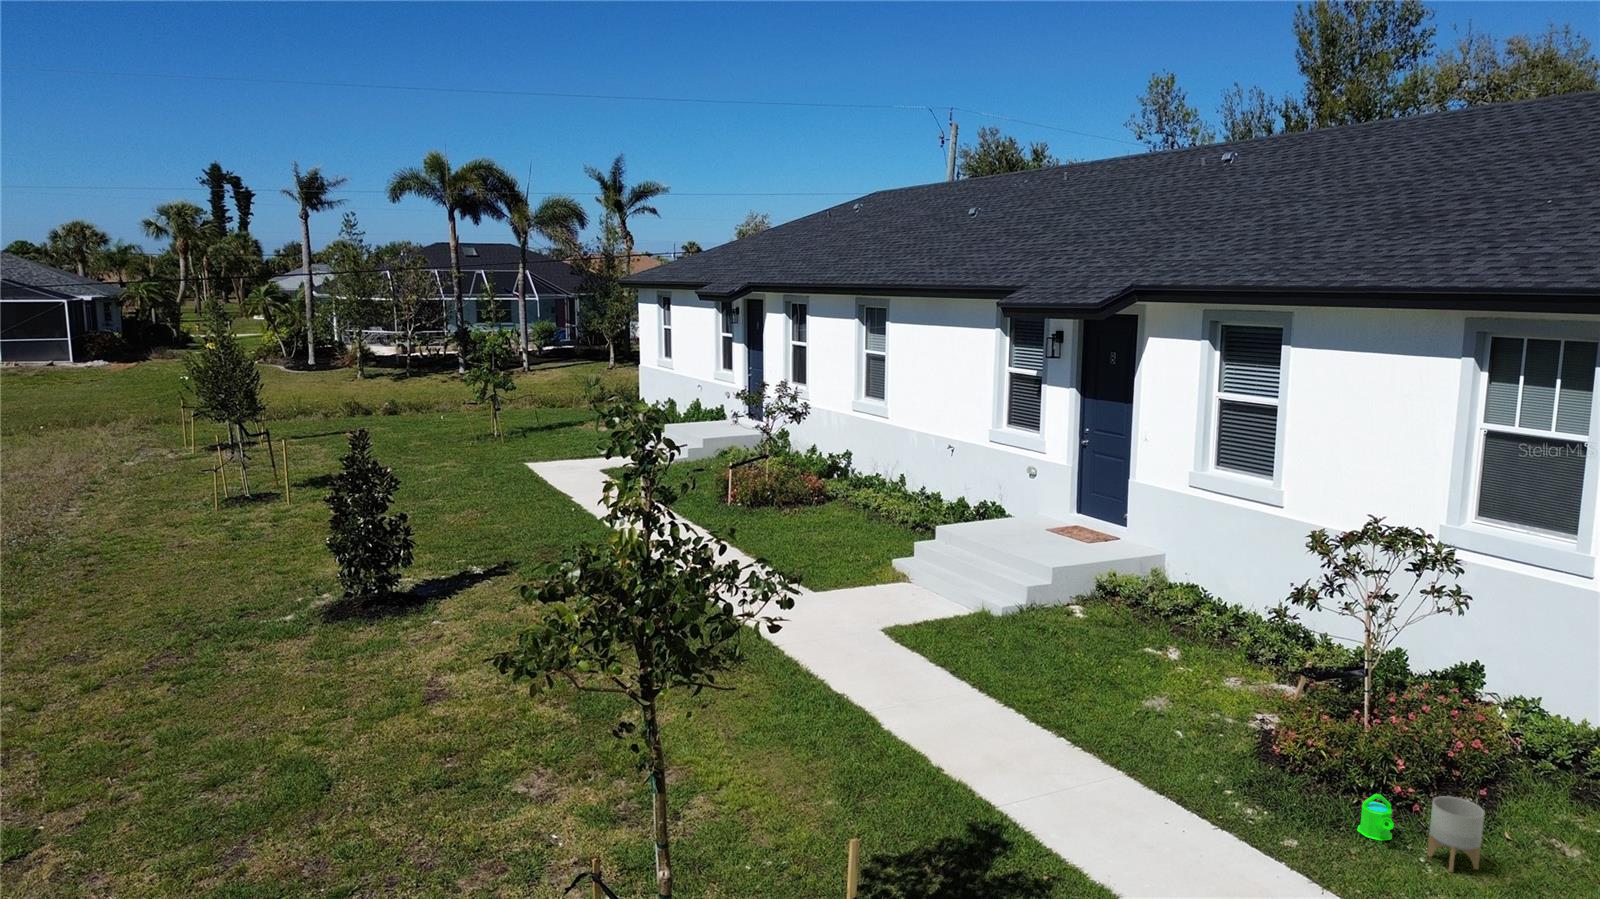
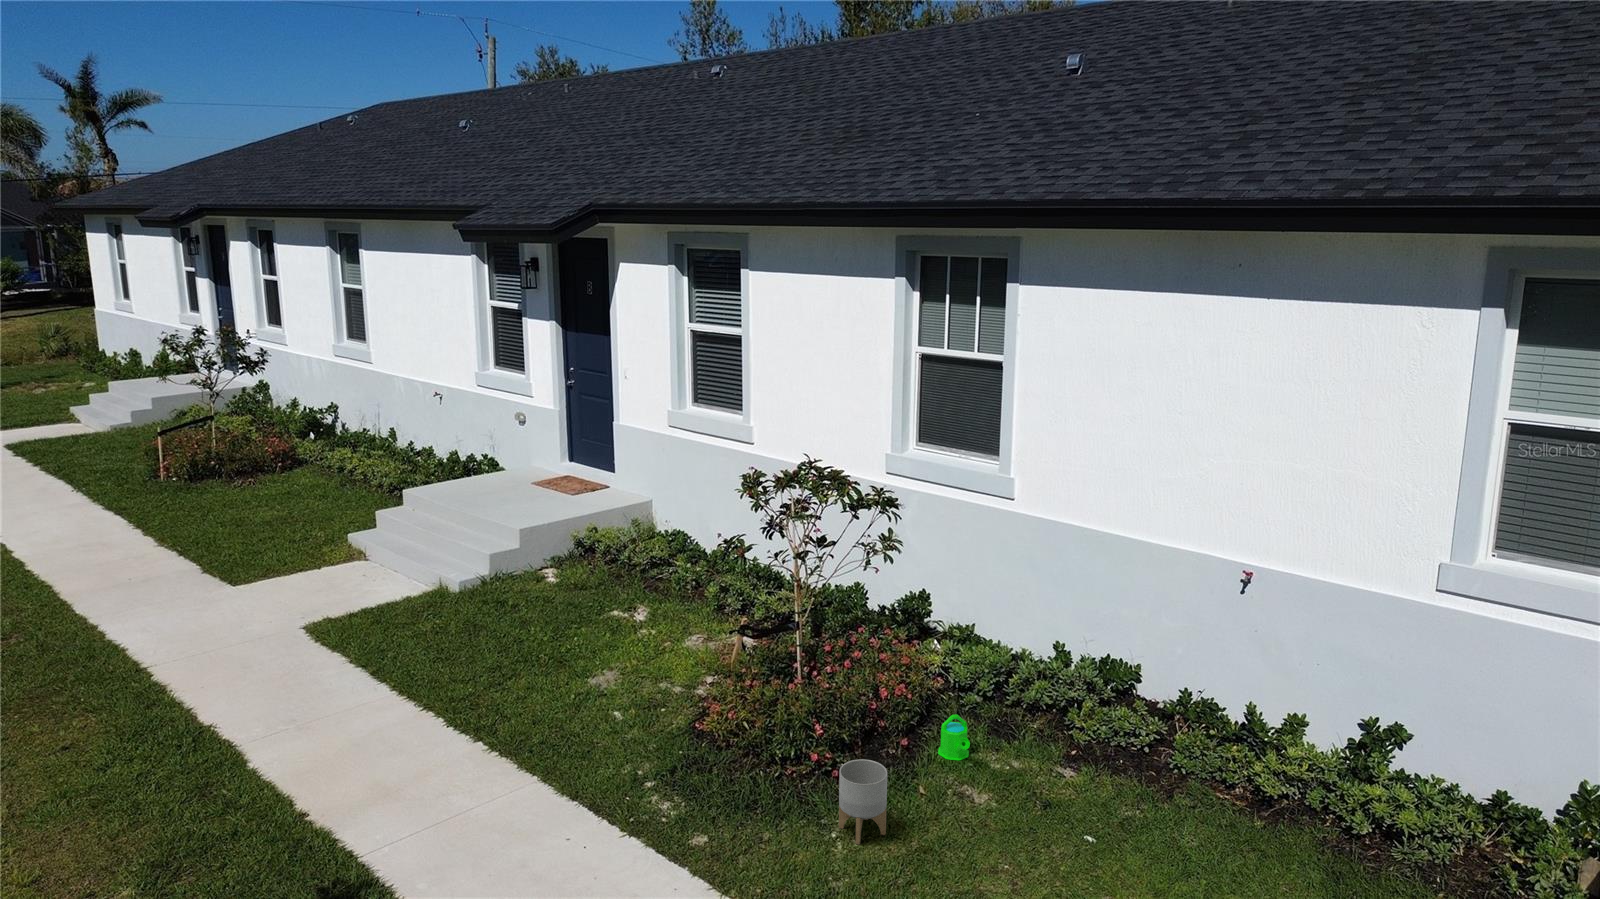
watering can: present [1357,794,1394,841] -> present [938,714,970,761]

